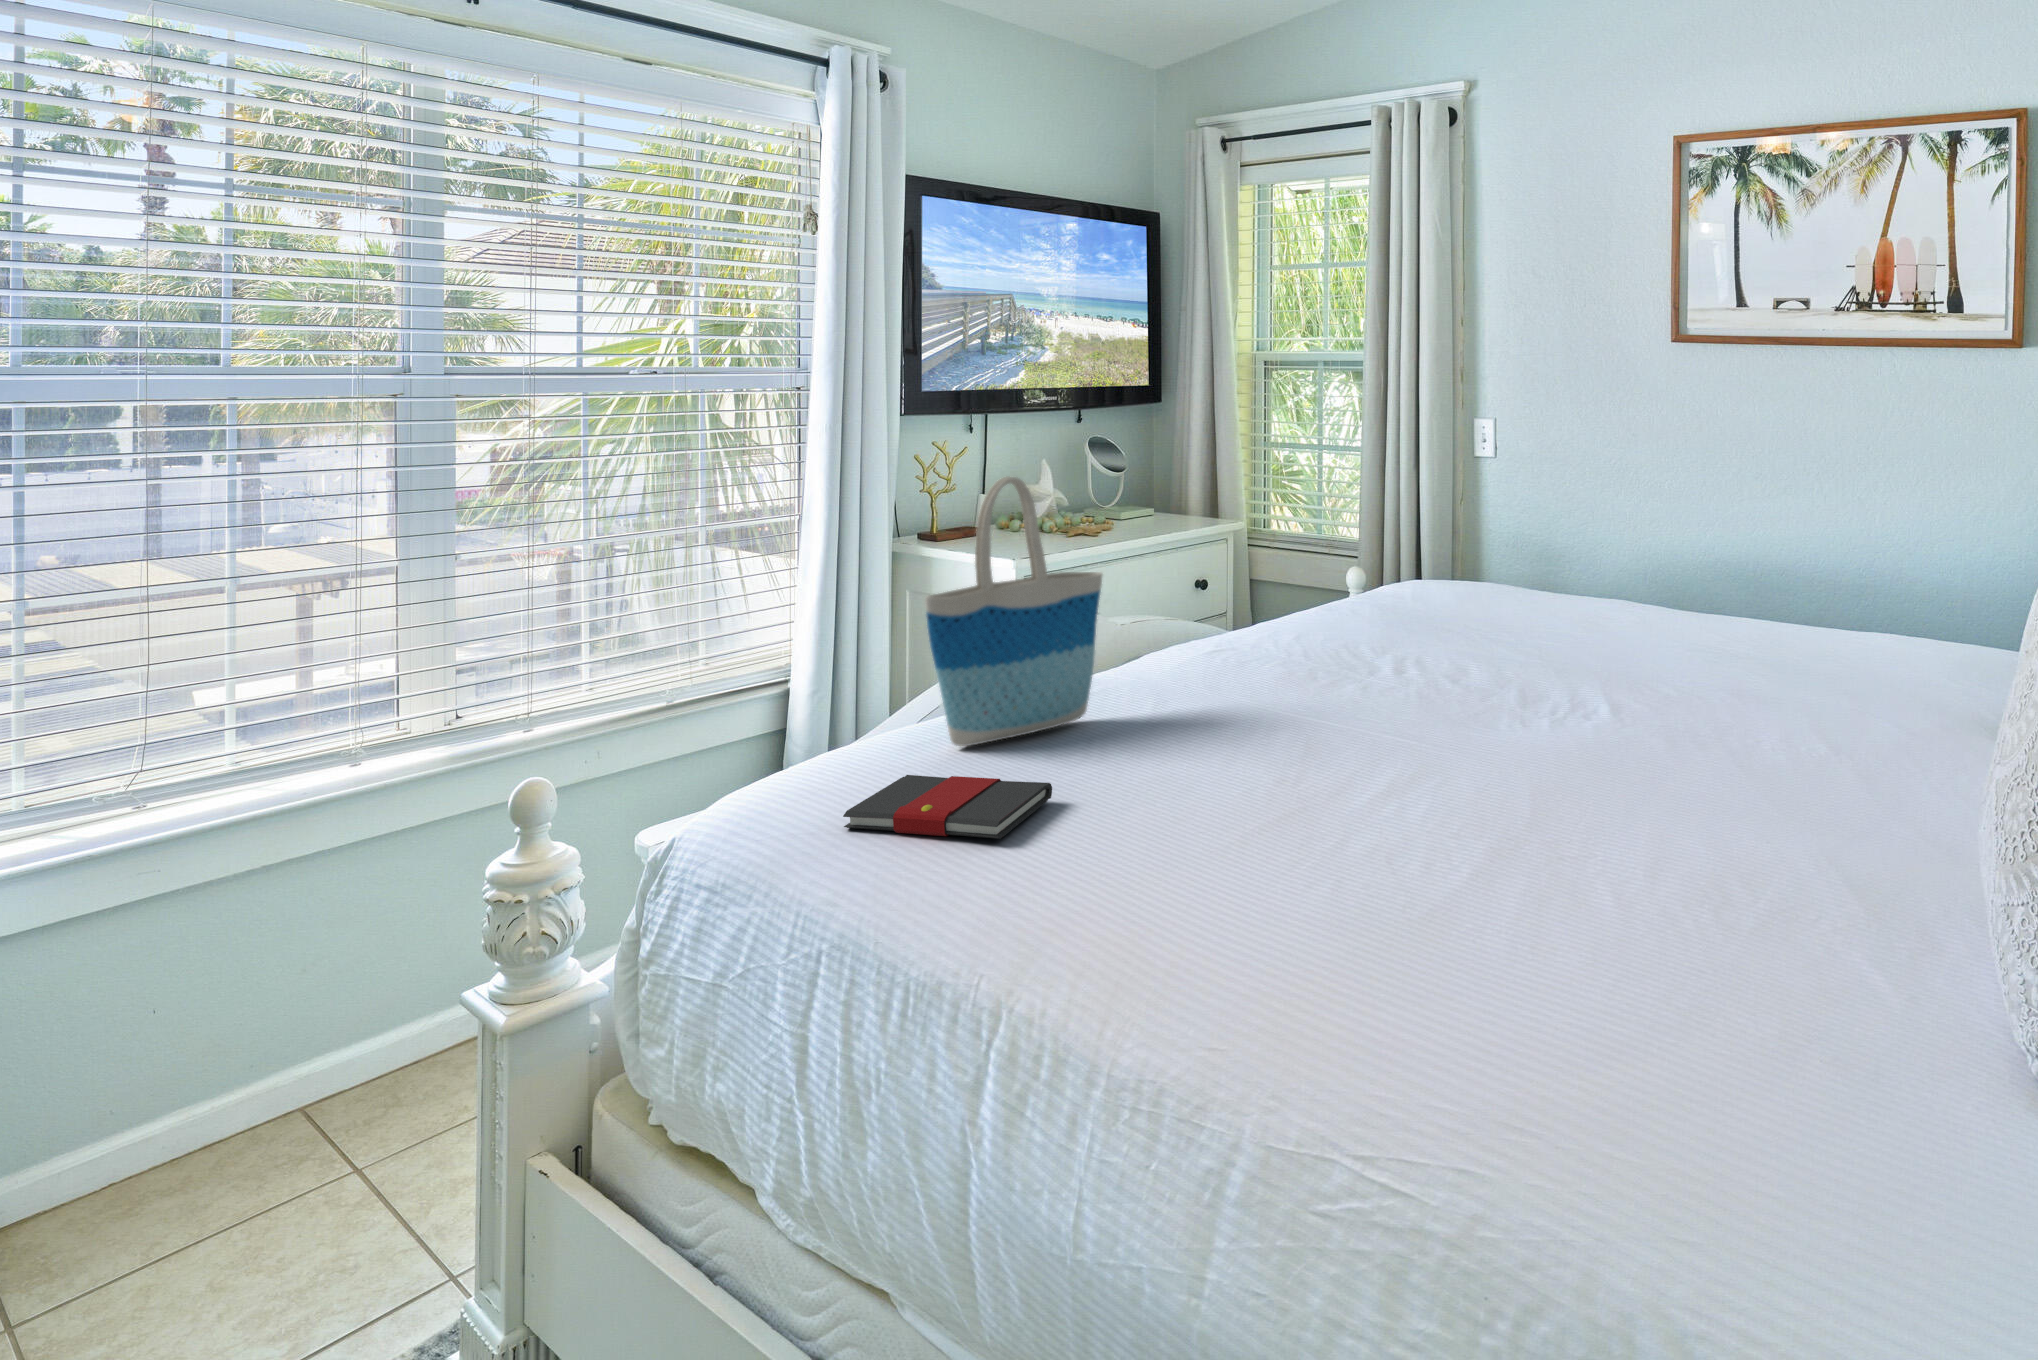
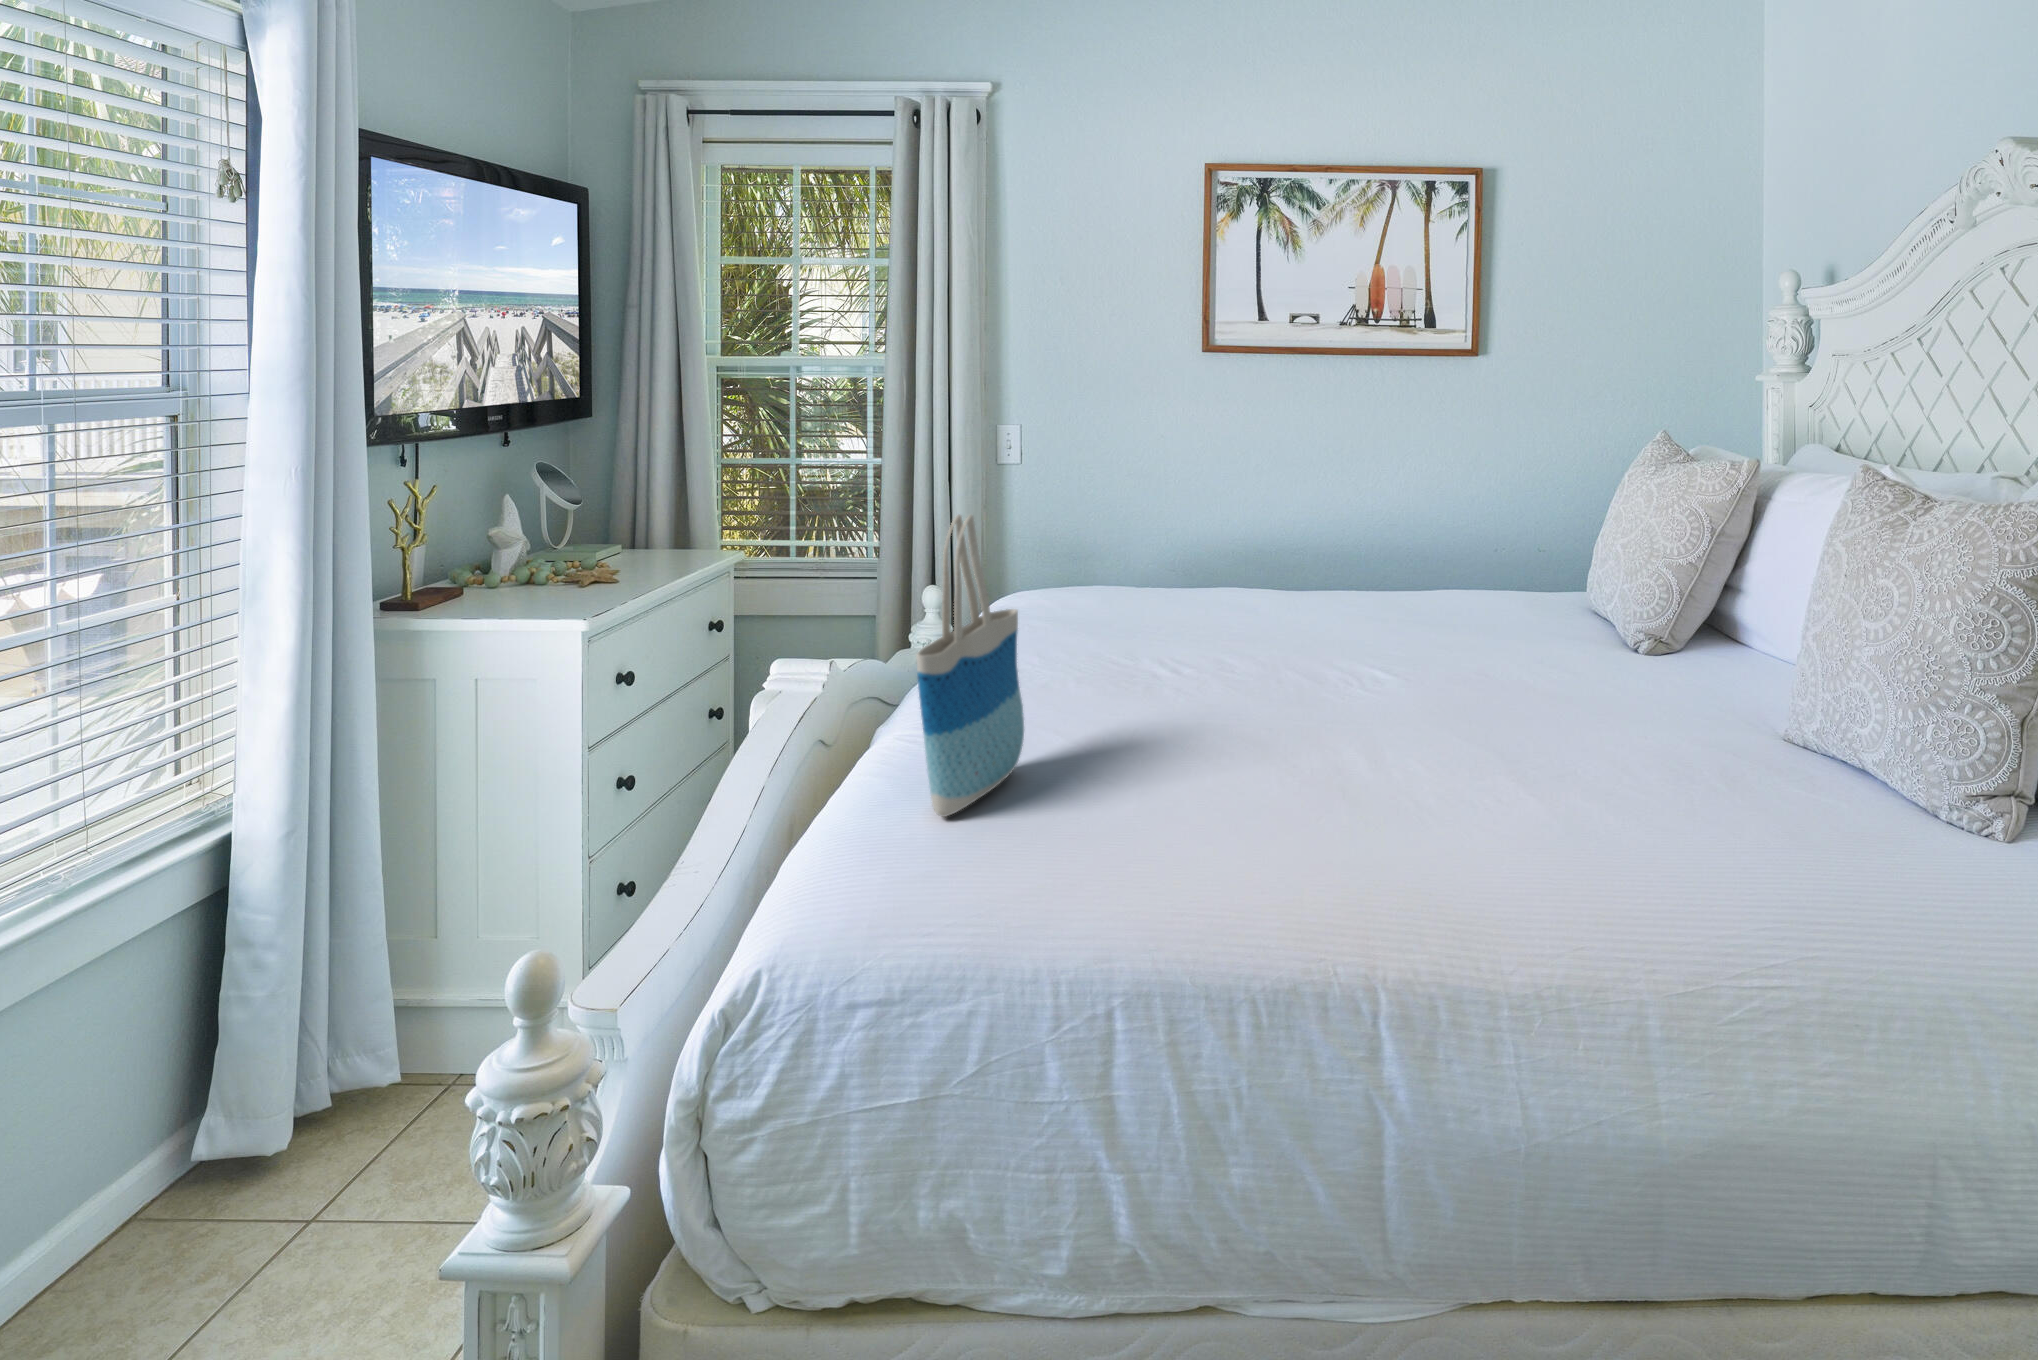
book: present [843,775,1052,839] -> none [983,820,1185,912]

